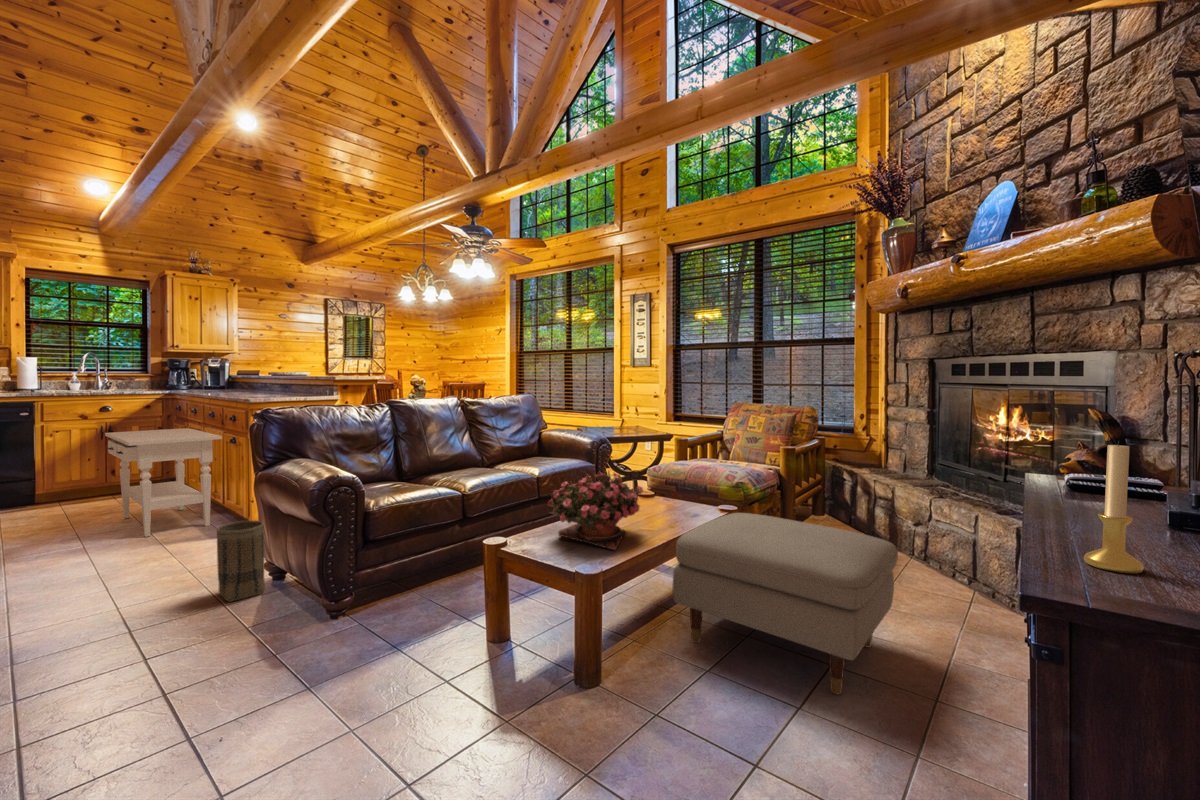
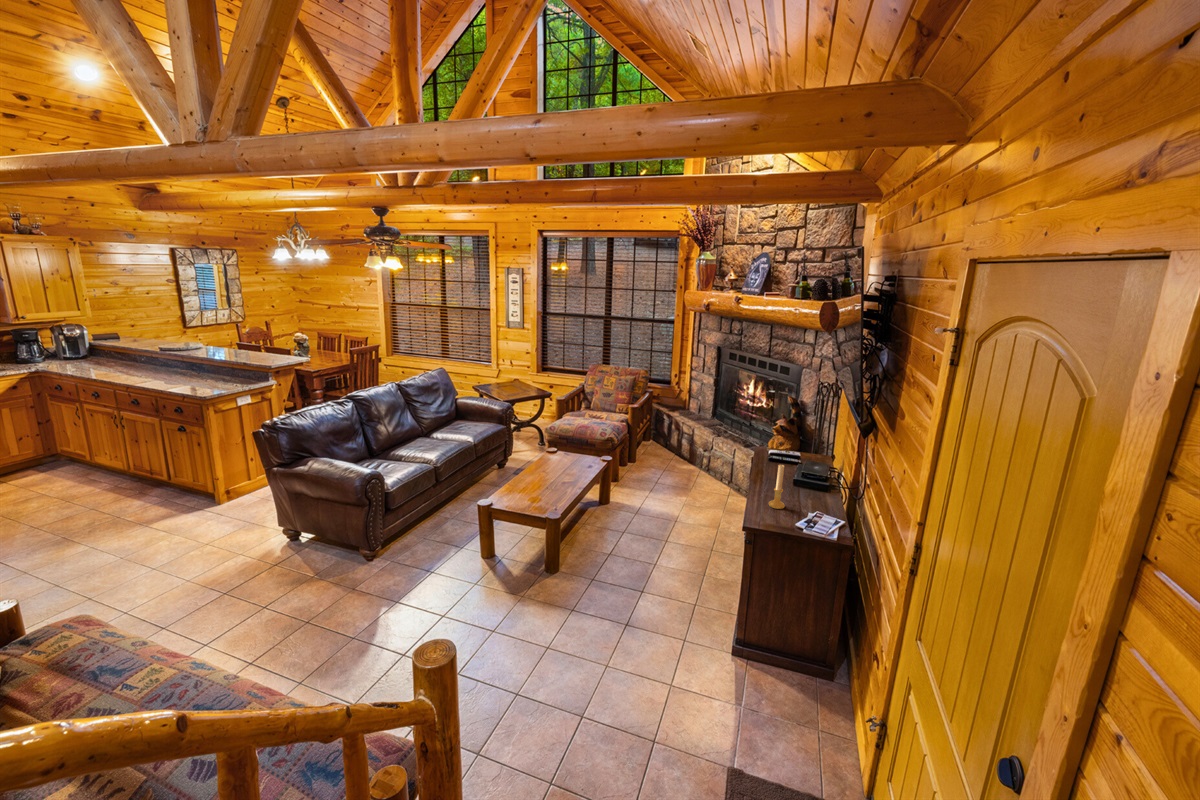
side table: present [105,428,222,537] -> none [15,412,166,521]
potted flower: present [548,471,643,550] -> none [513,451,571,501]
ottoman: present [673,513,898,695] -> none [589,464,701,557]
basket: present [217,520,265,602] -> none [252,504,294,564]

